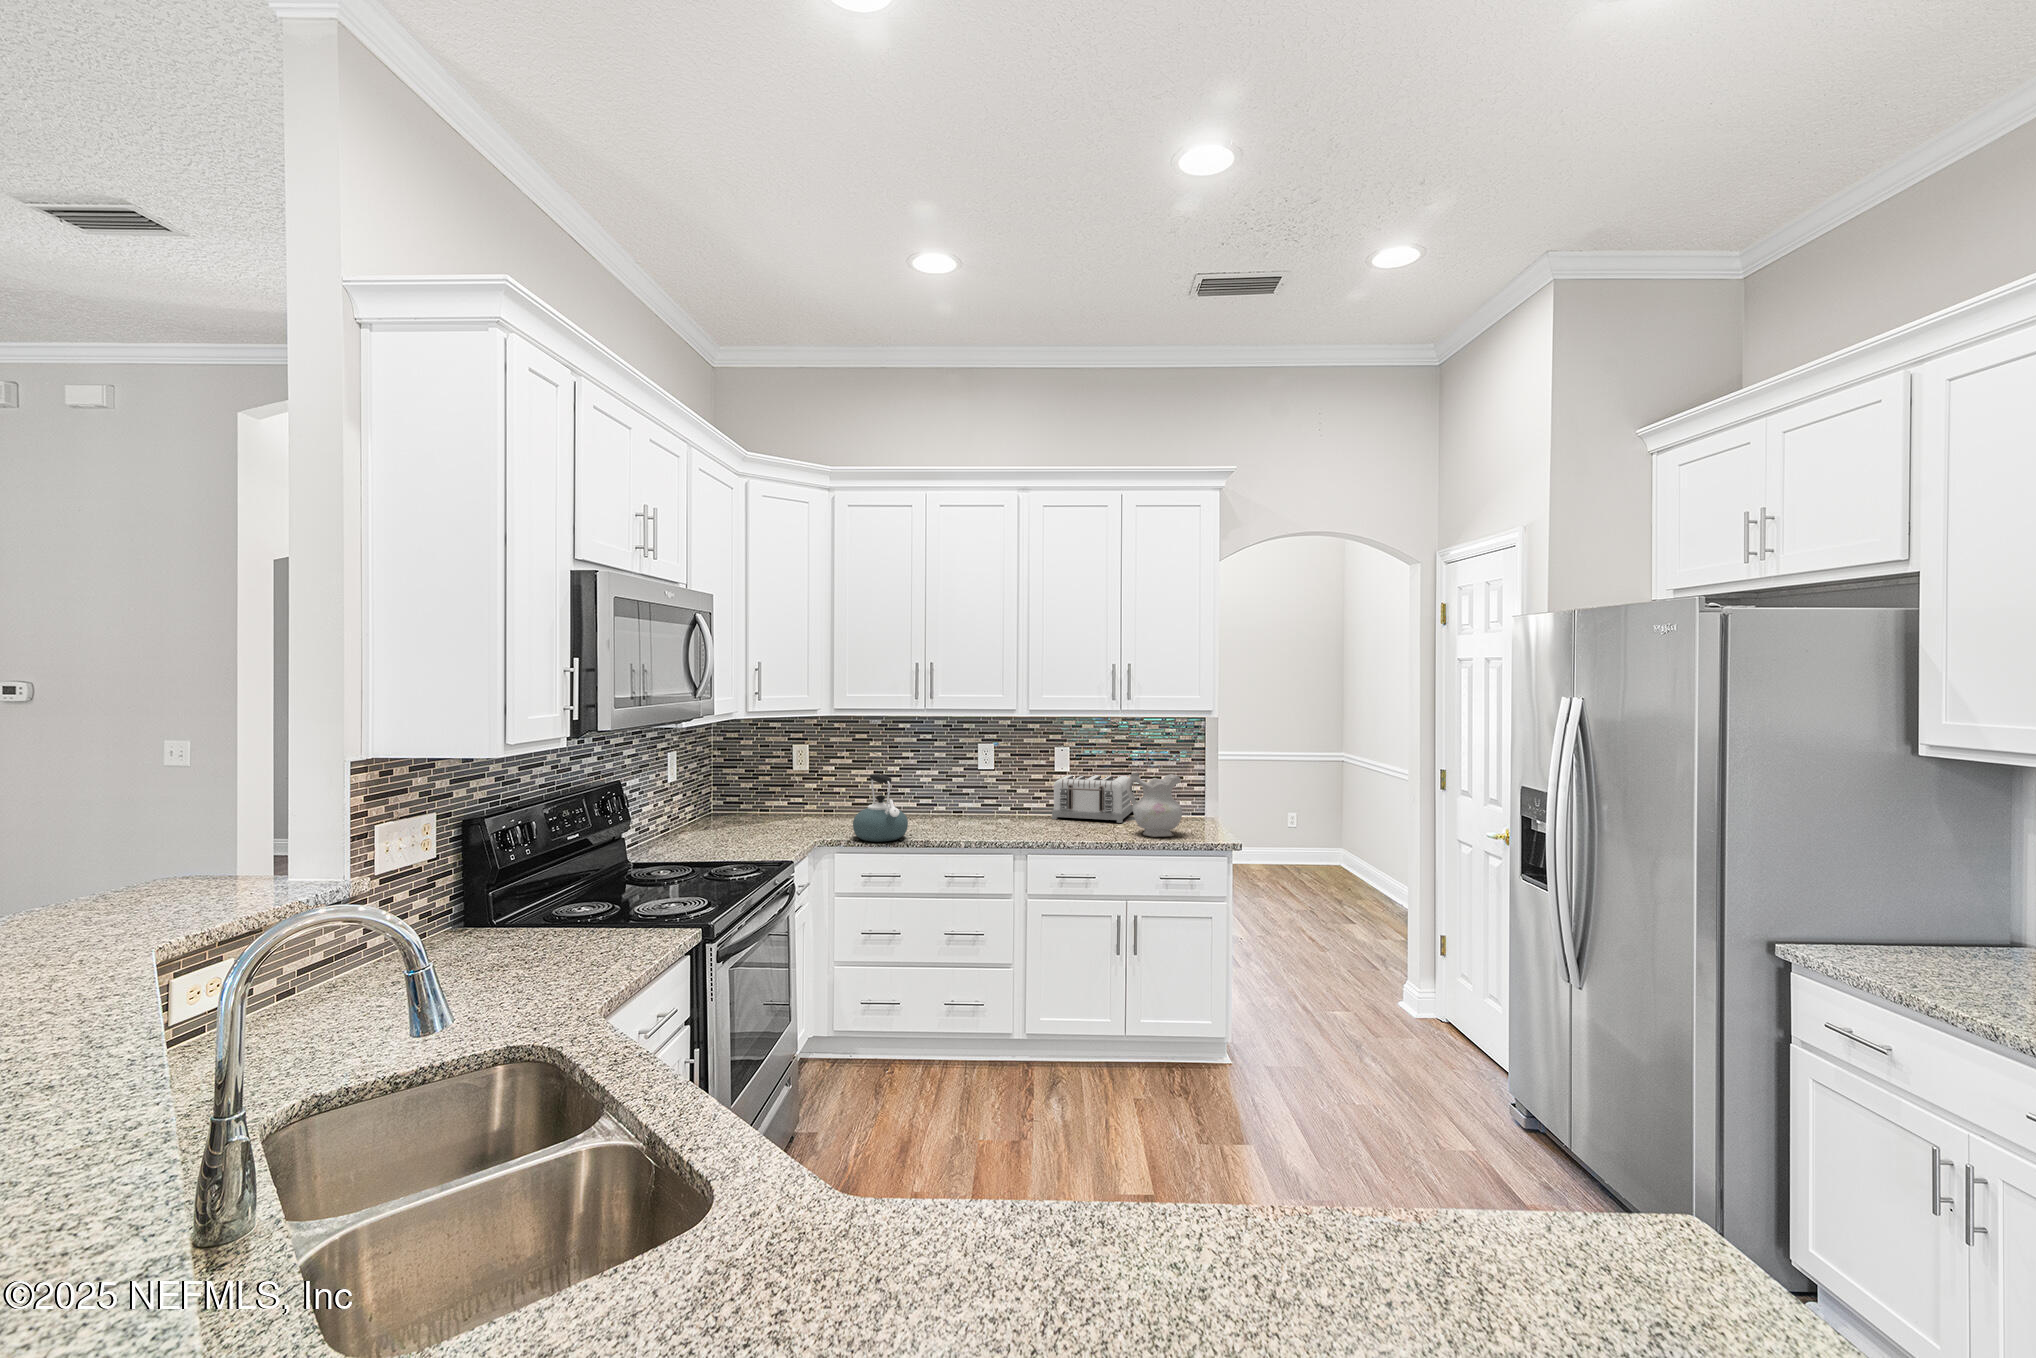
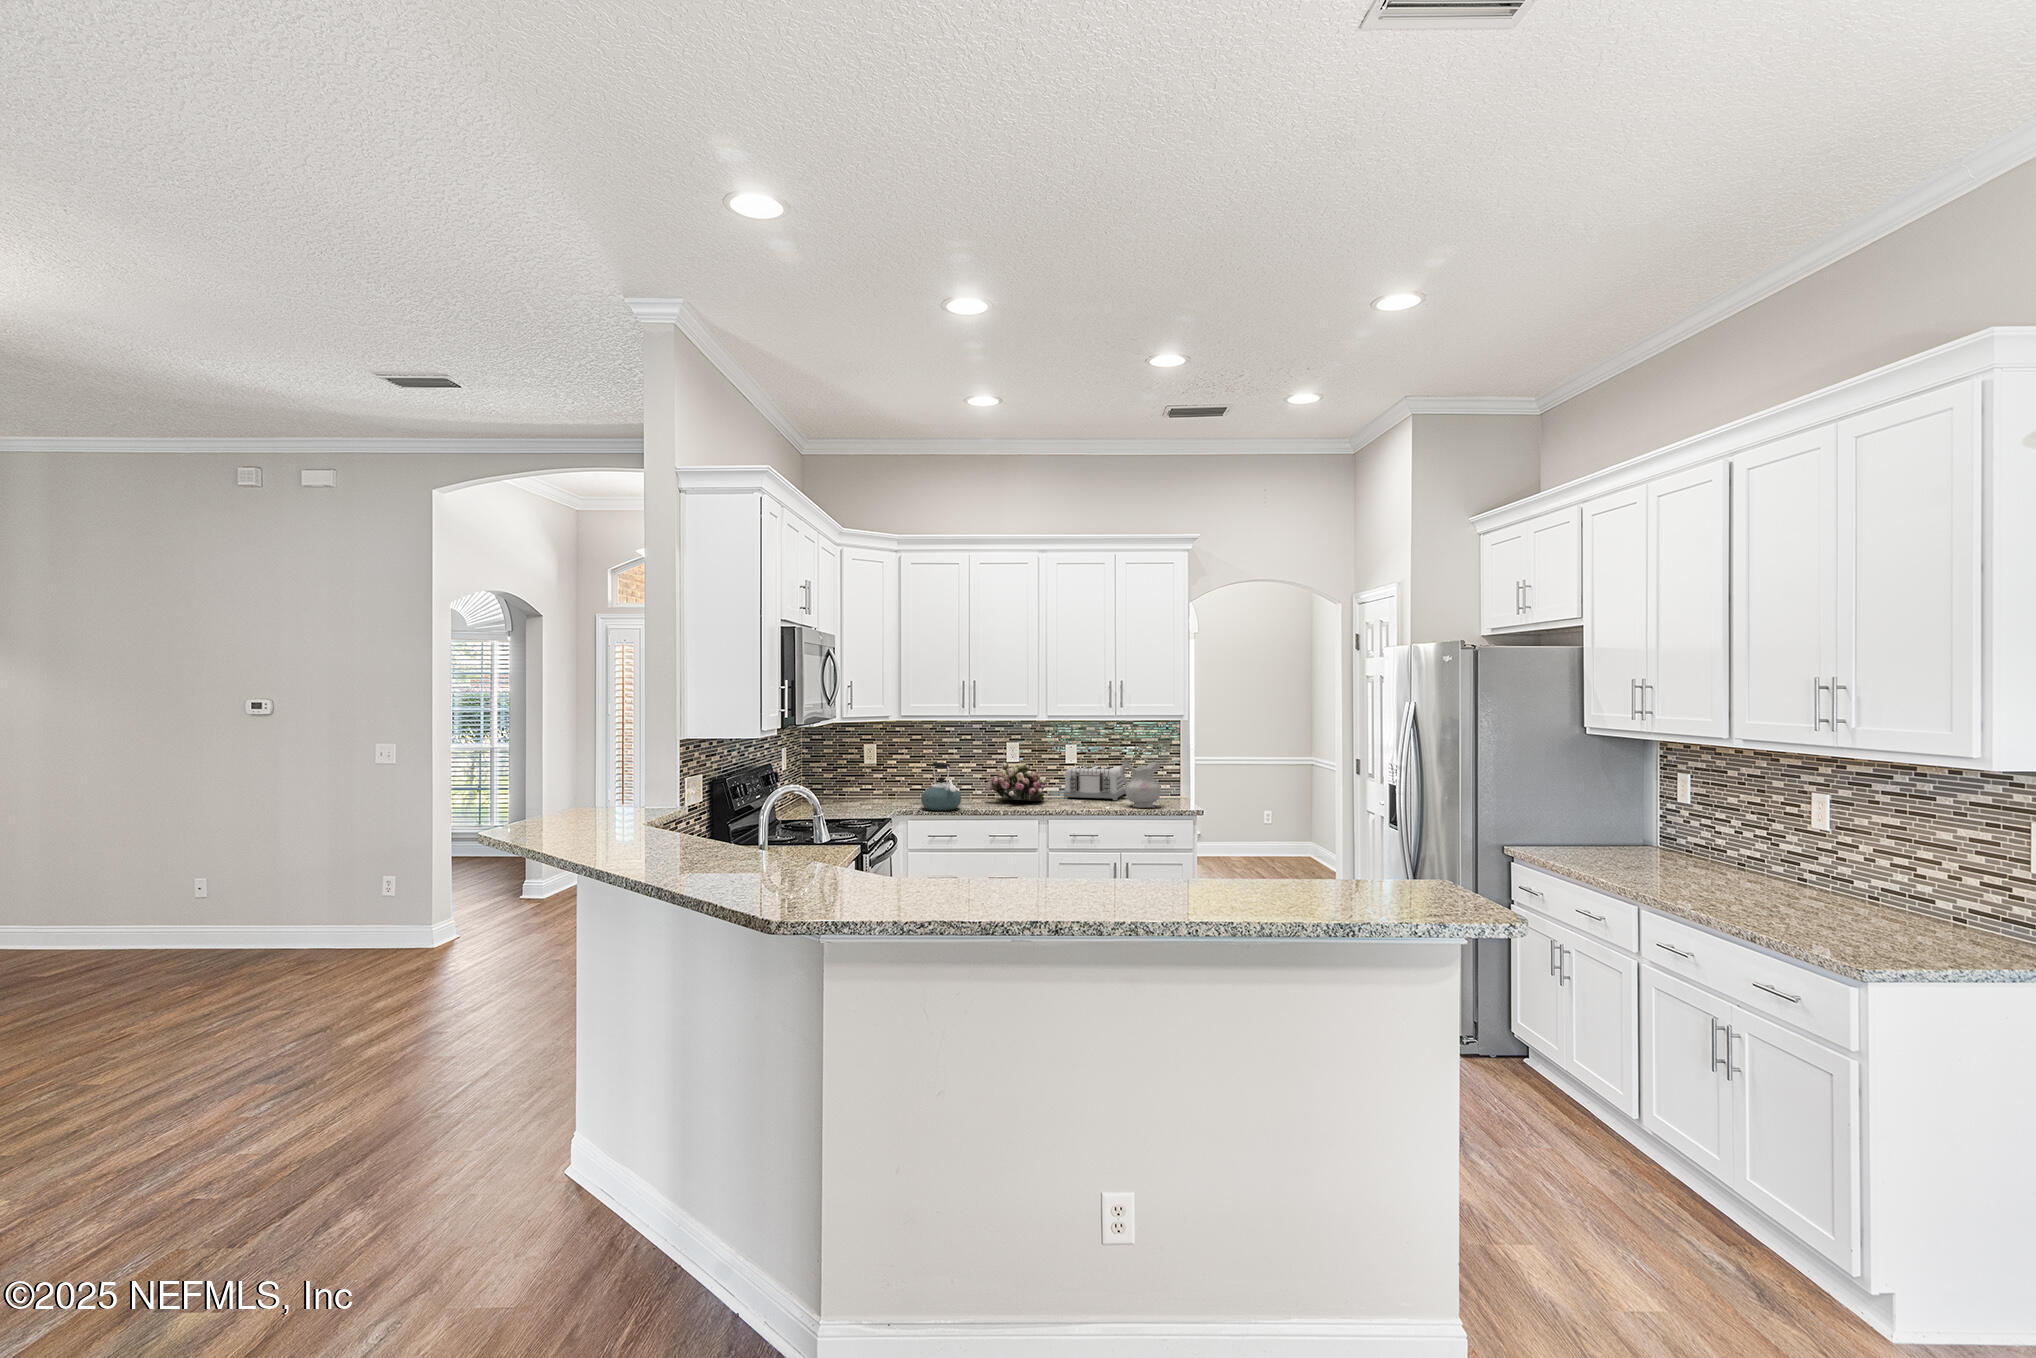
flower arrangement: none [946,772,1027,825] -> present [986,763,1046,801]

